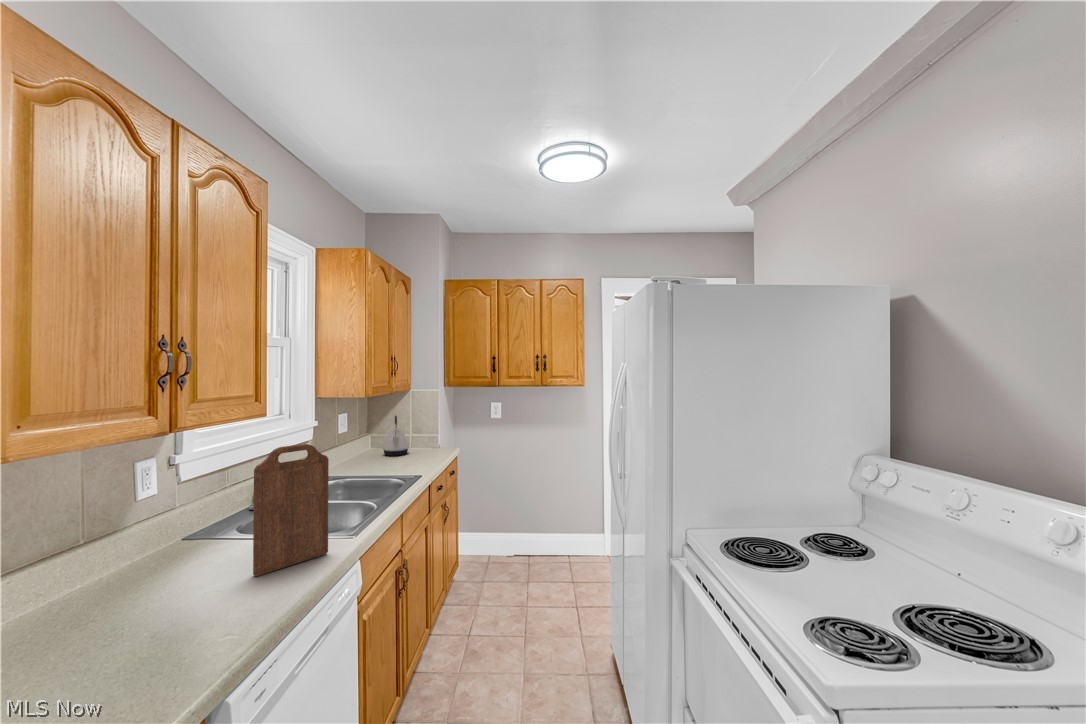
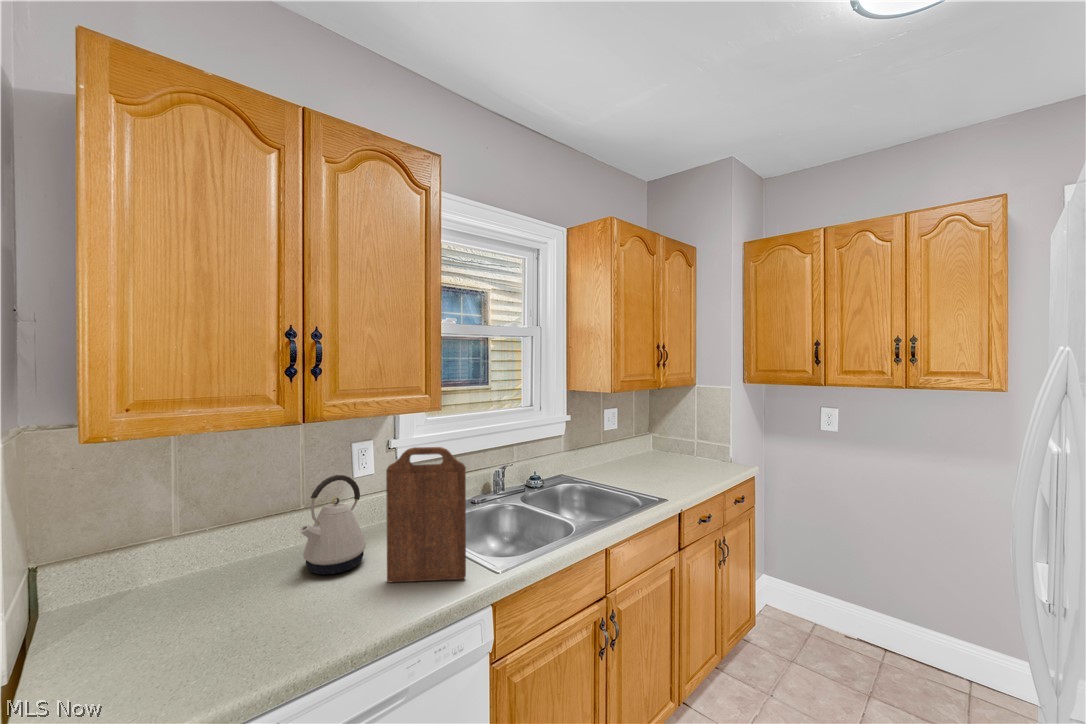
kettle: present [383,416,409,456] -> present [299,475,366,574]

